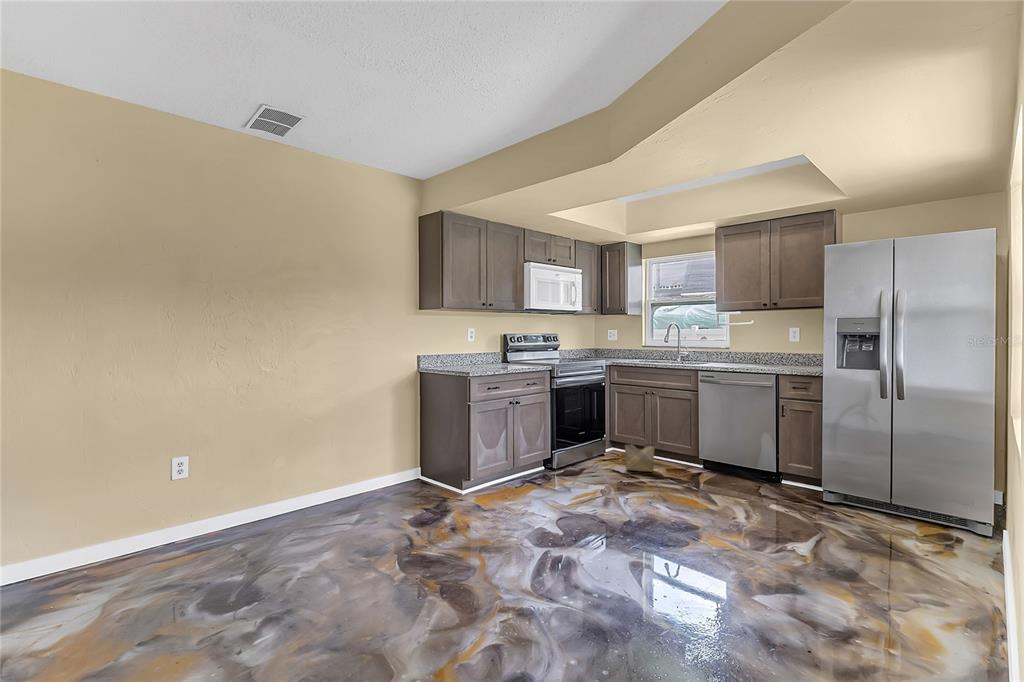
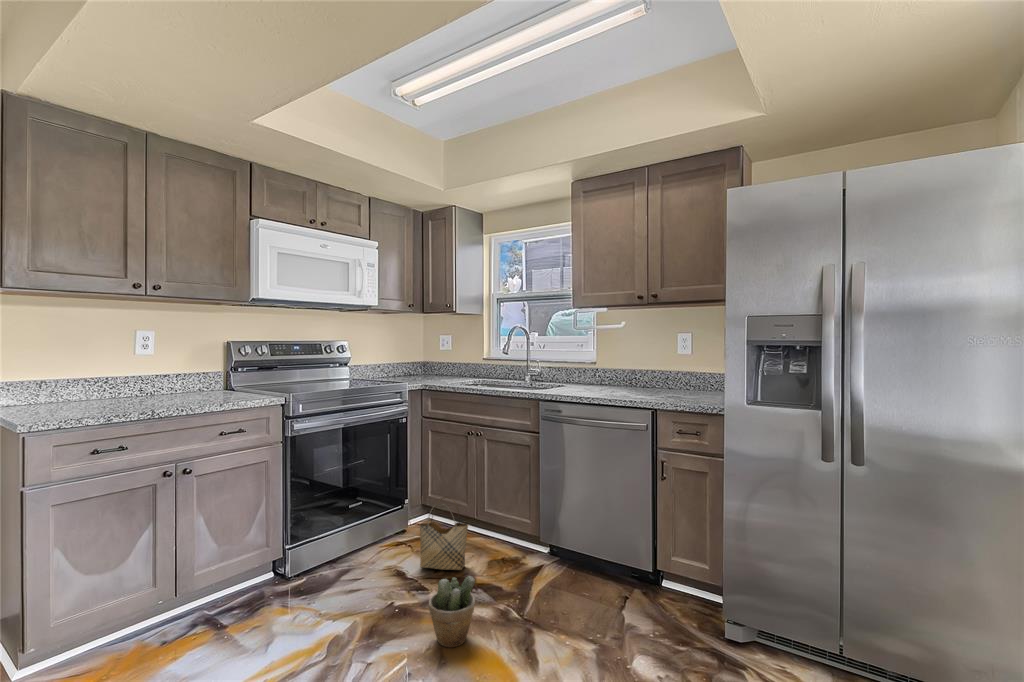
potted plant: none [650,461,676,497] -> present [429,576,475,648]

